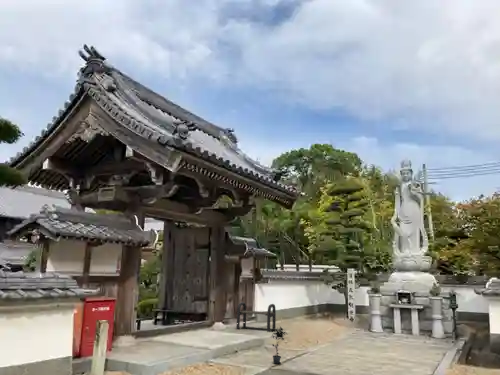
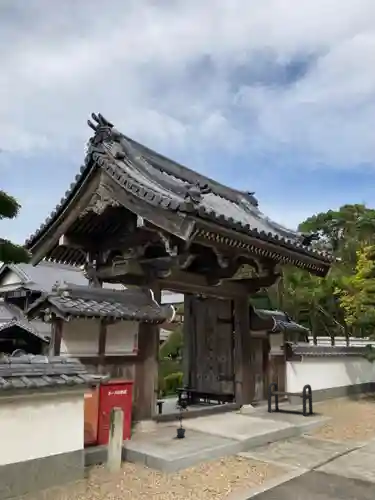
potted plant: present [271,327,286,364] -> present [176,397,190,437]

